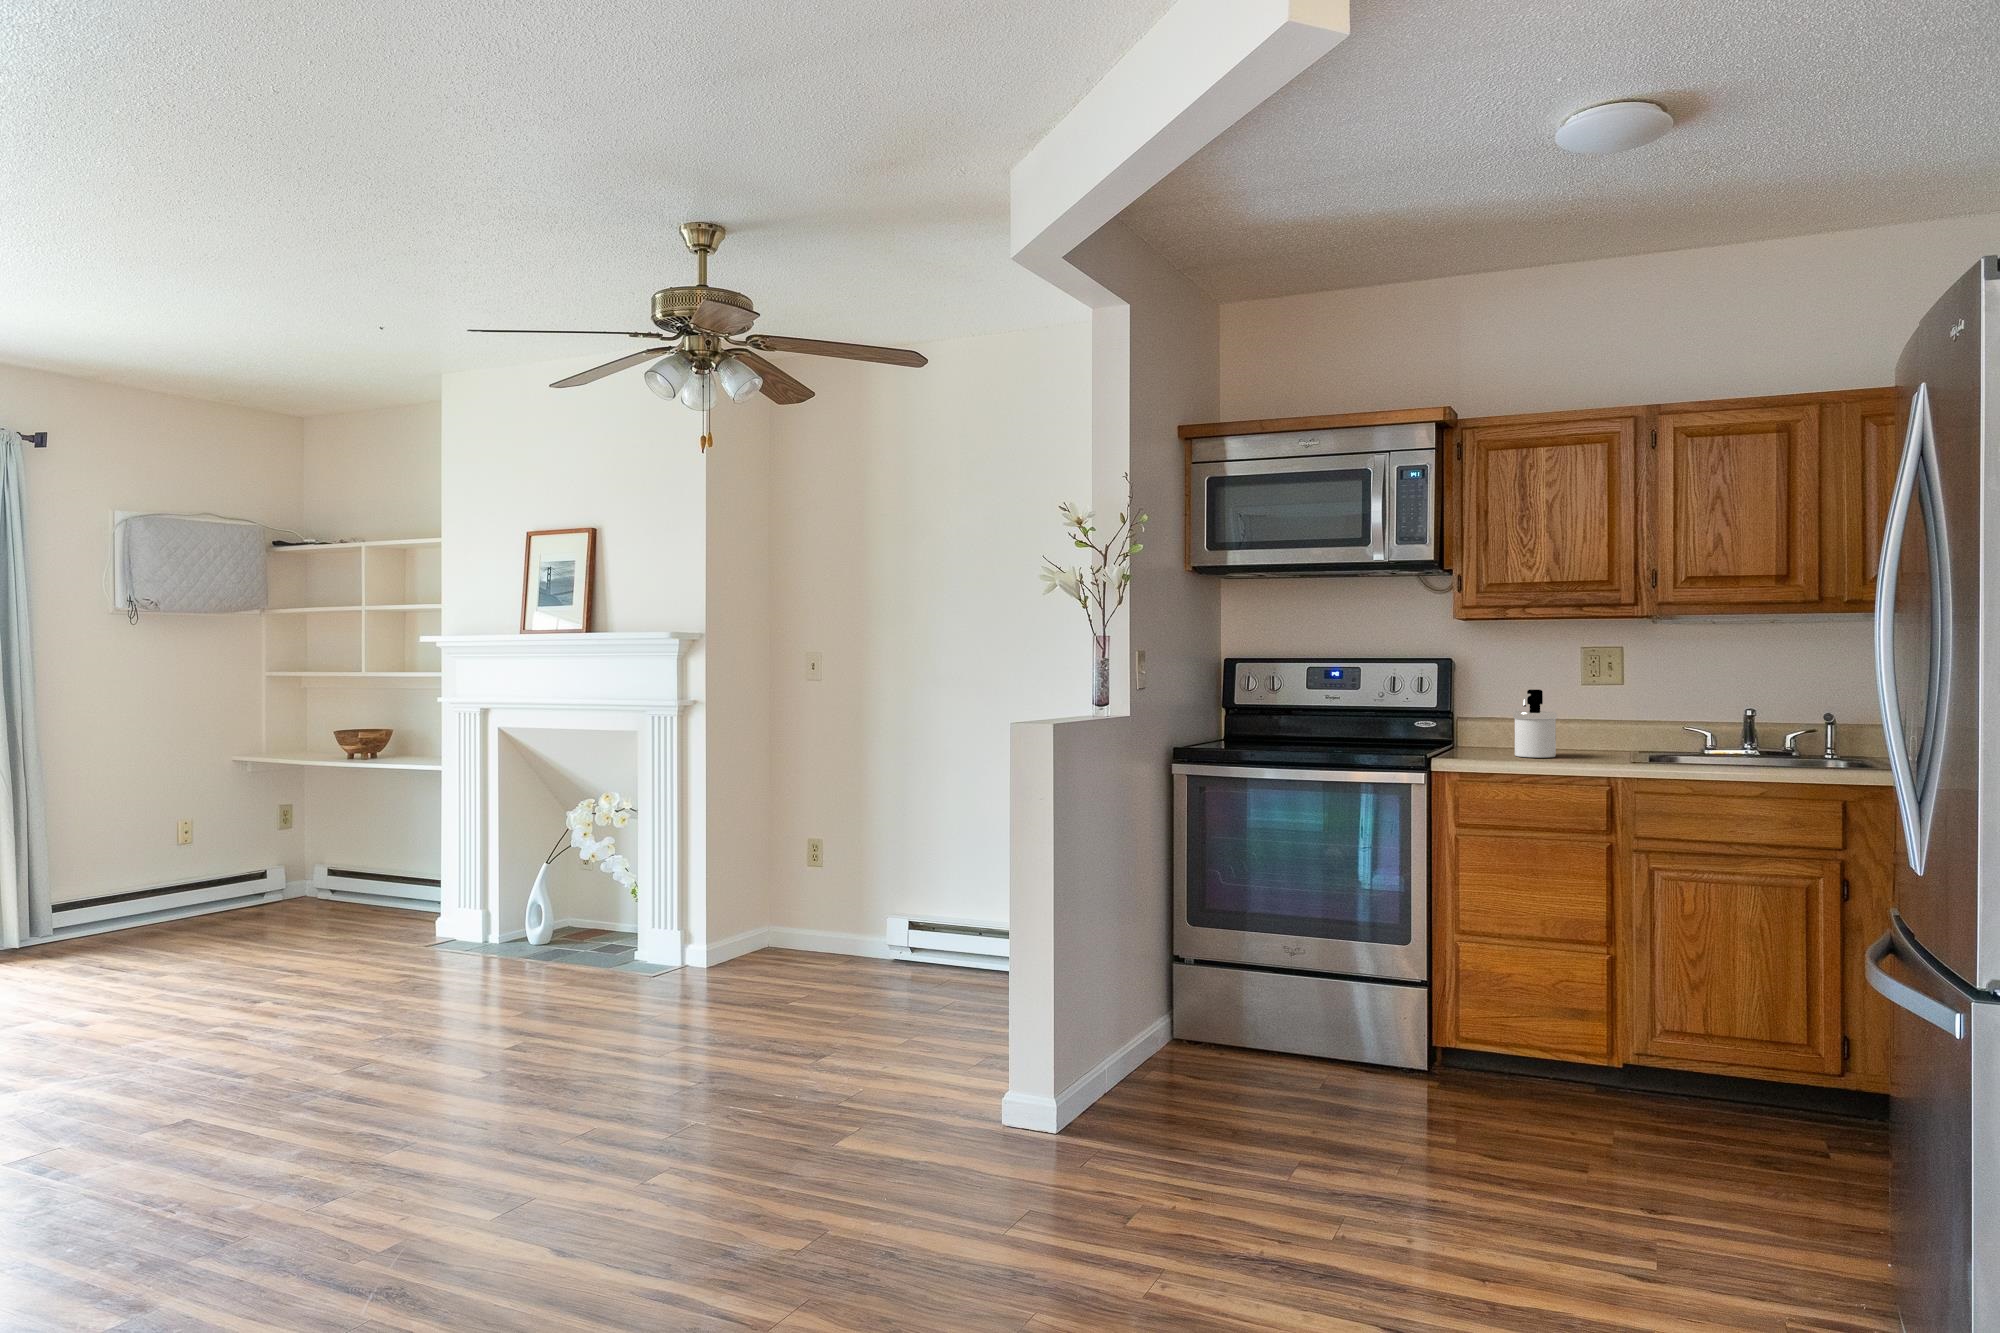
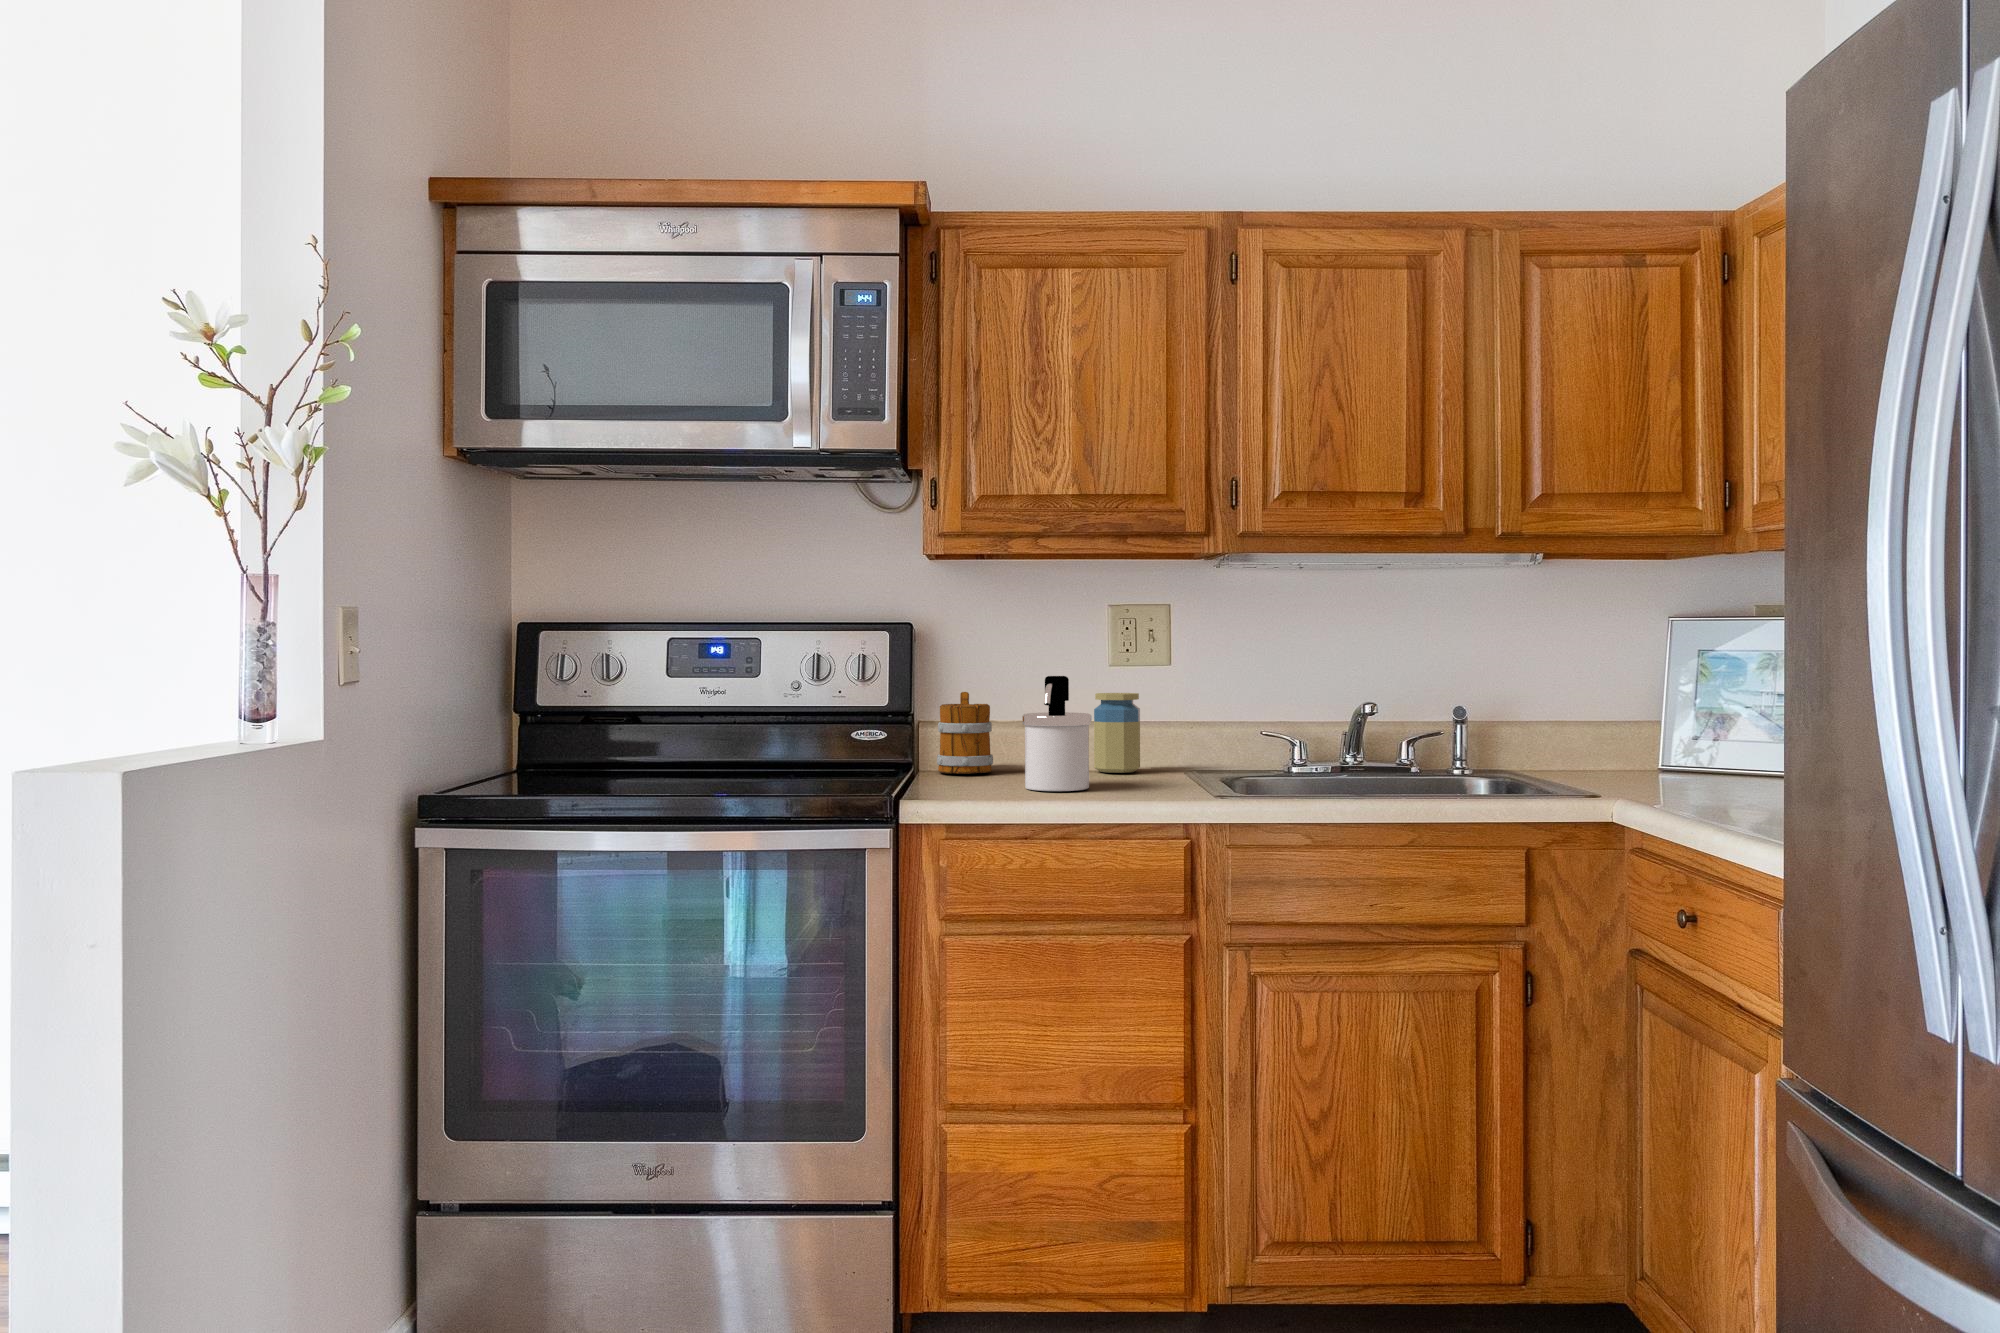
mug: none [1465,699,1501,747] -> present [937,692,993,774]
jar: none [1567,700,1599,749] -> present [1094,693,1140,773]

